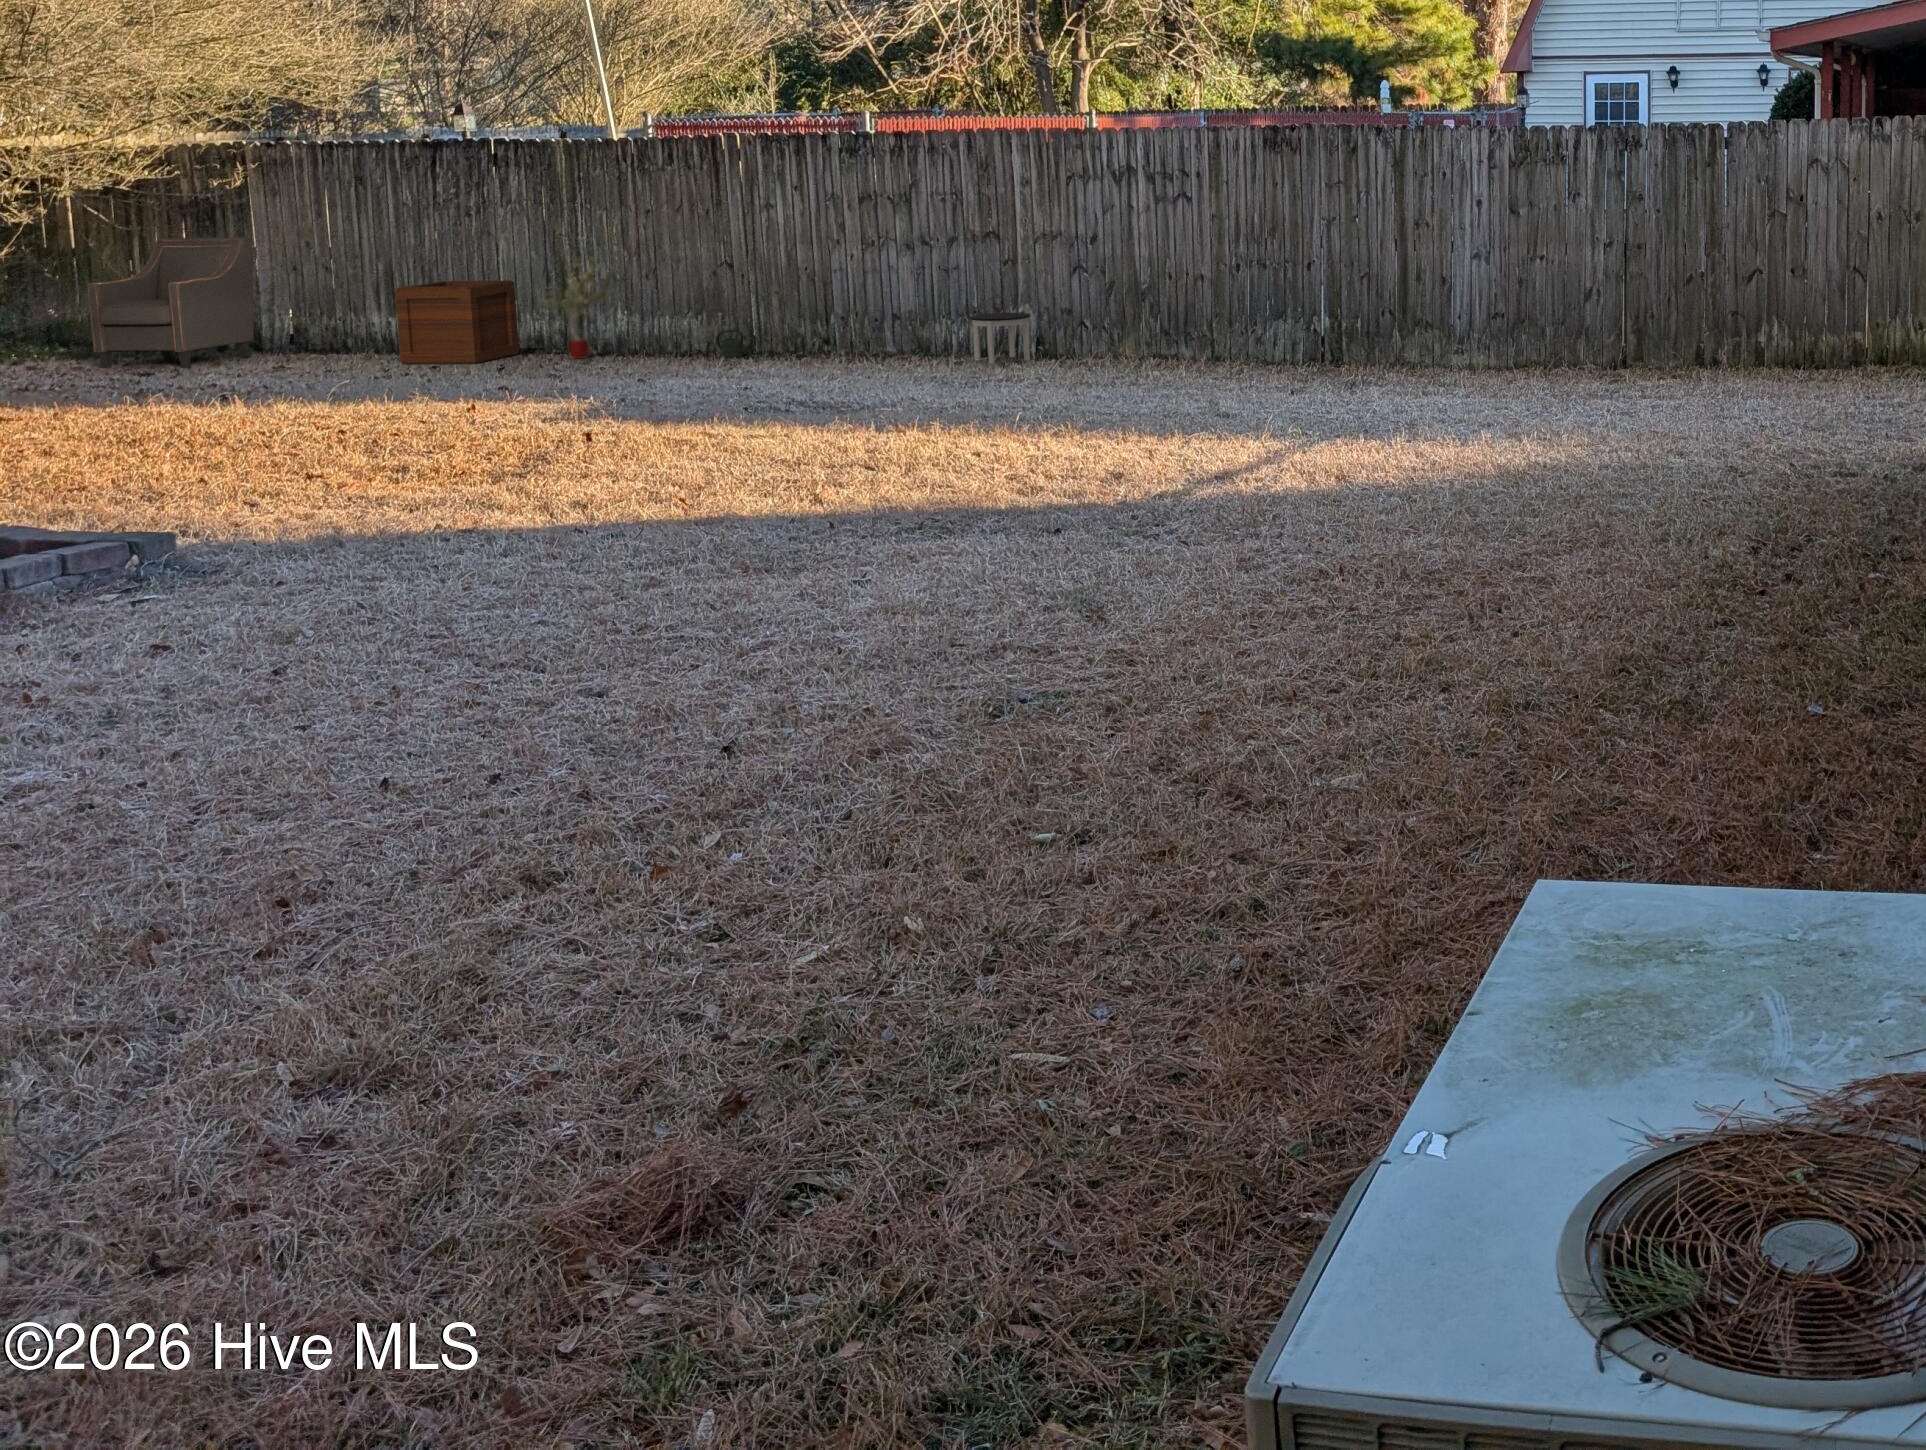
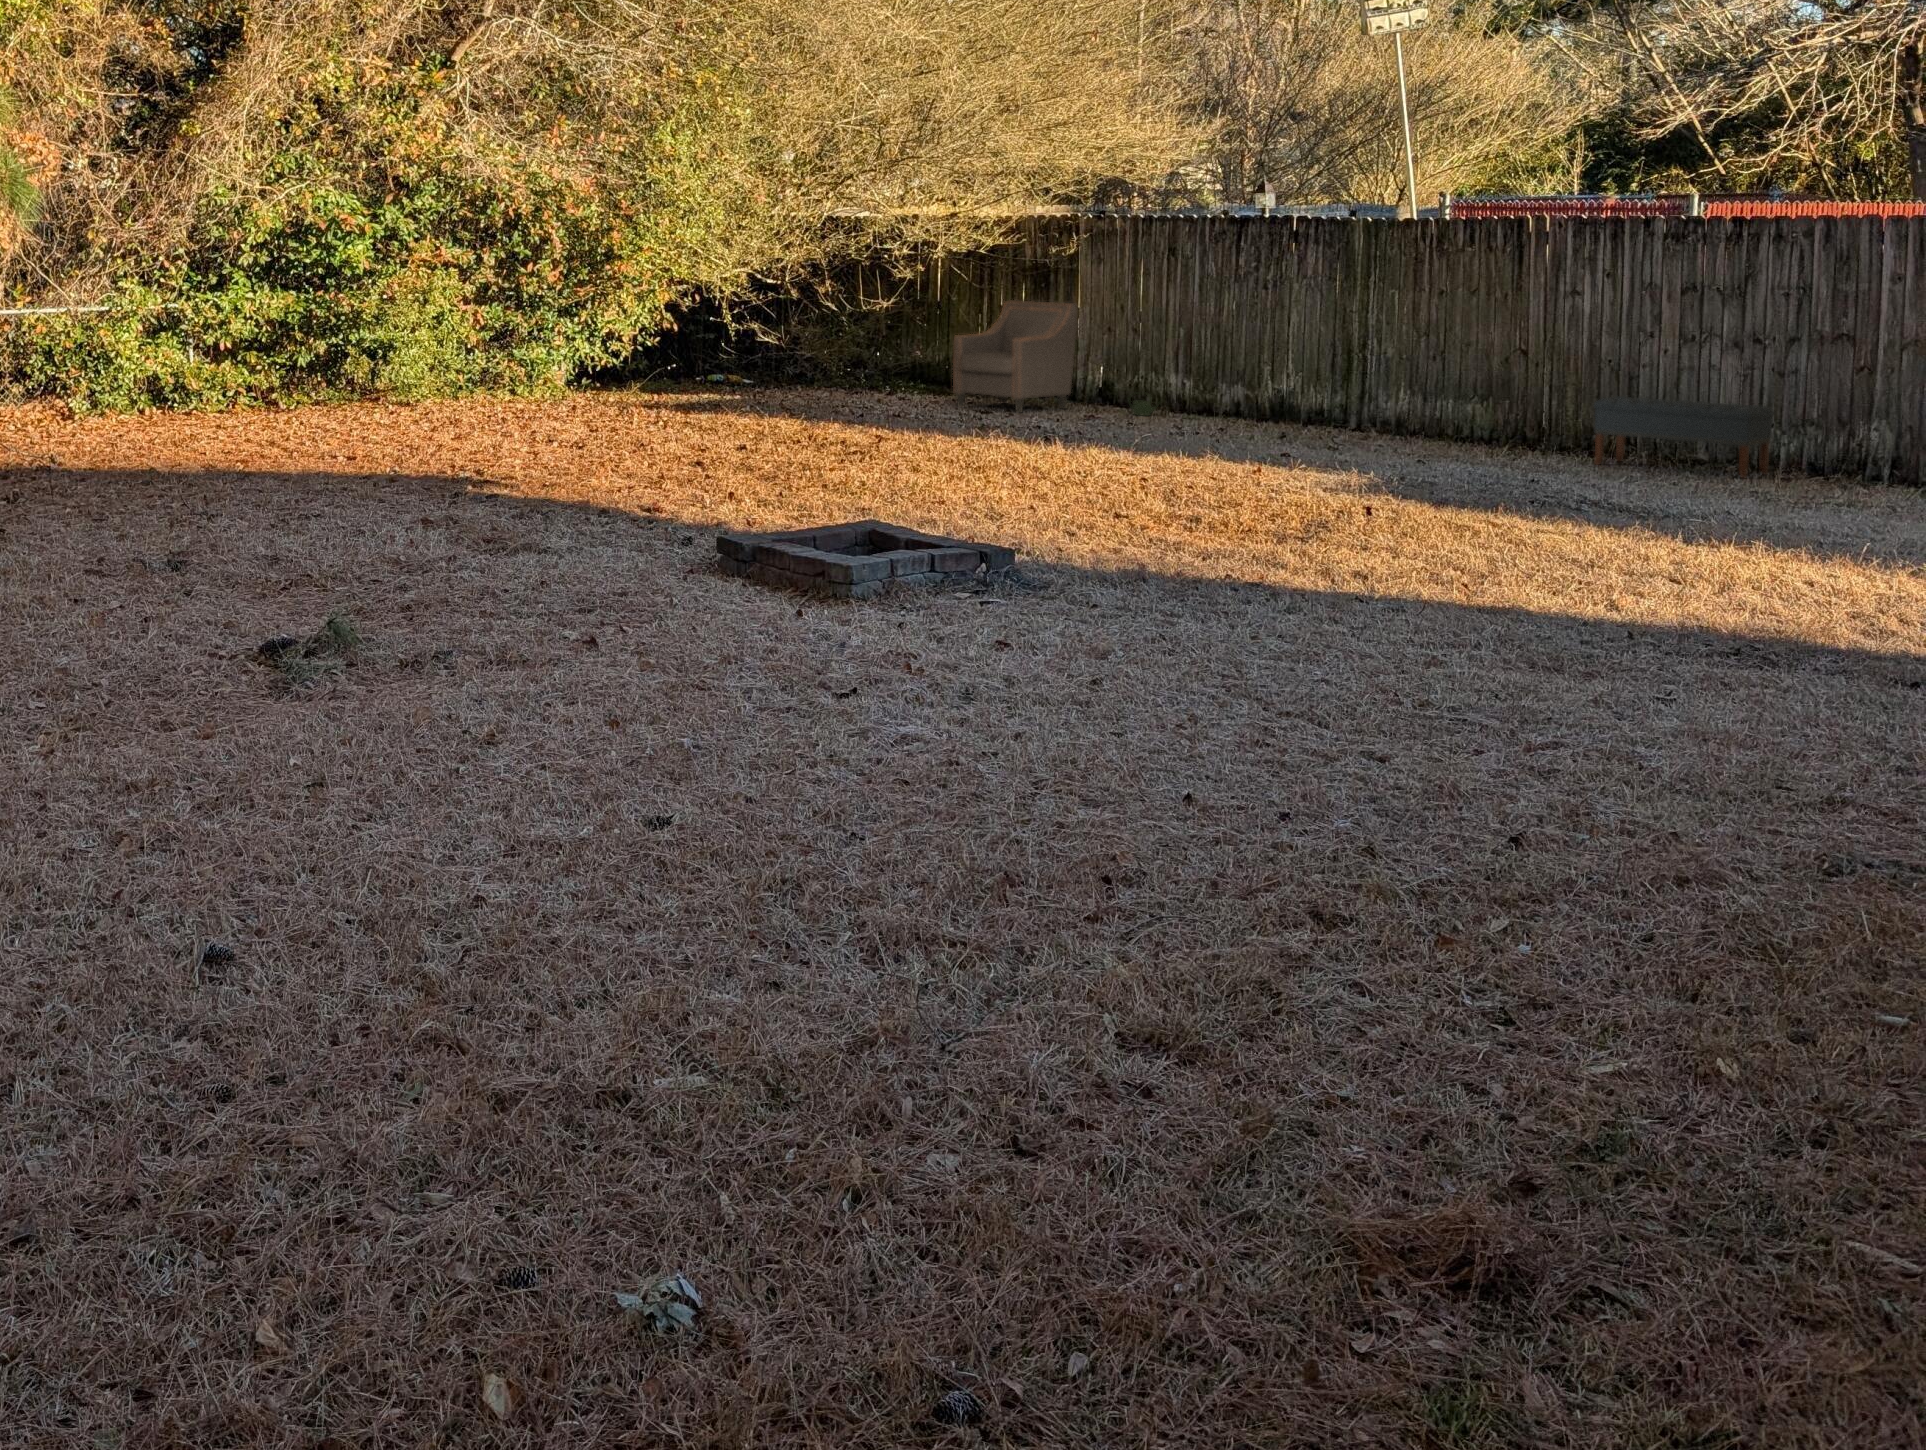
potted tree: present [540,259,613,359] -> none [1319,339,1396,438]
wooden crate: present [395,280,519,365] -> none [1192,353,1298,433]
bench: none [806,295,959,363] -> present [1594,396,1774,478]
round table: present [970,313,1031,364] -> none [1785,430,1864,487]
watering can: present [716,330,756,357] -> present [1129,392,1157,416]

